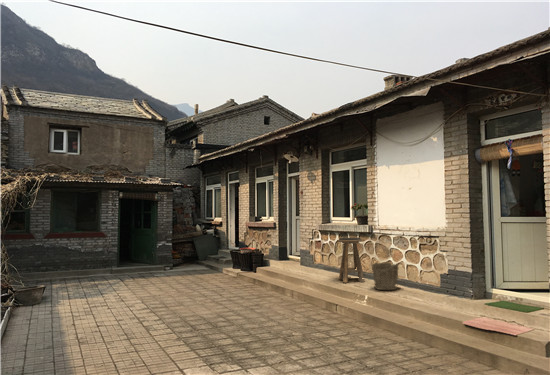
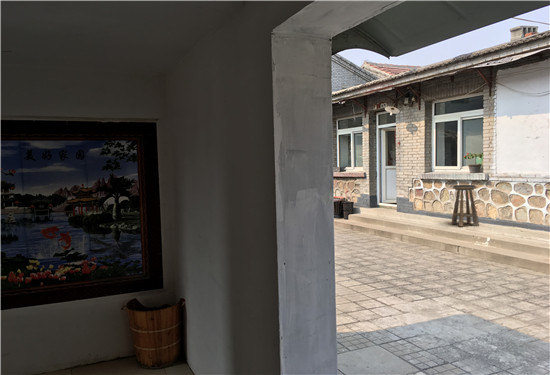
bucket: present [370,262,398,290] -> none [491,207,522,233]

